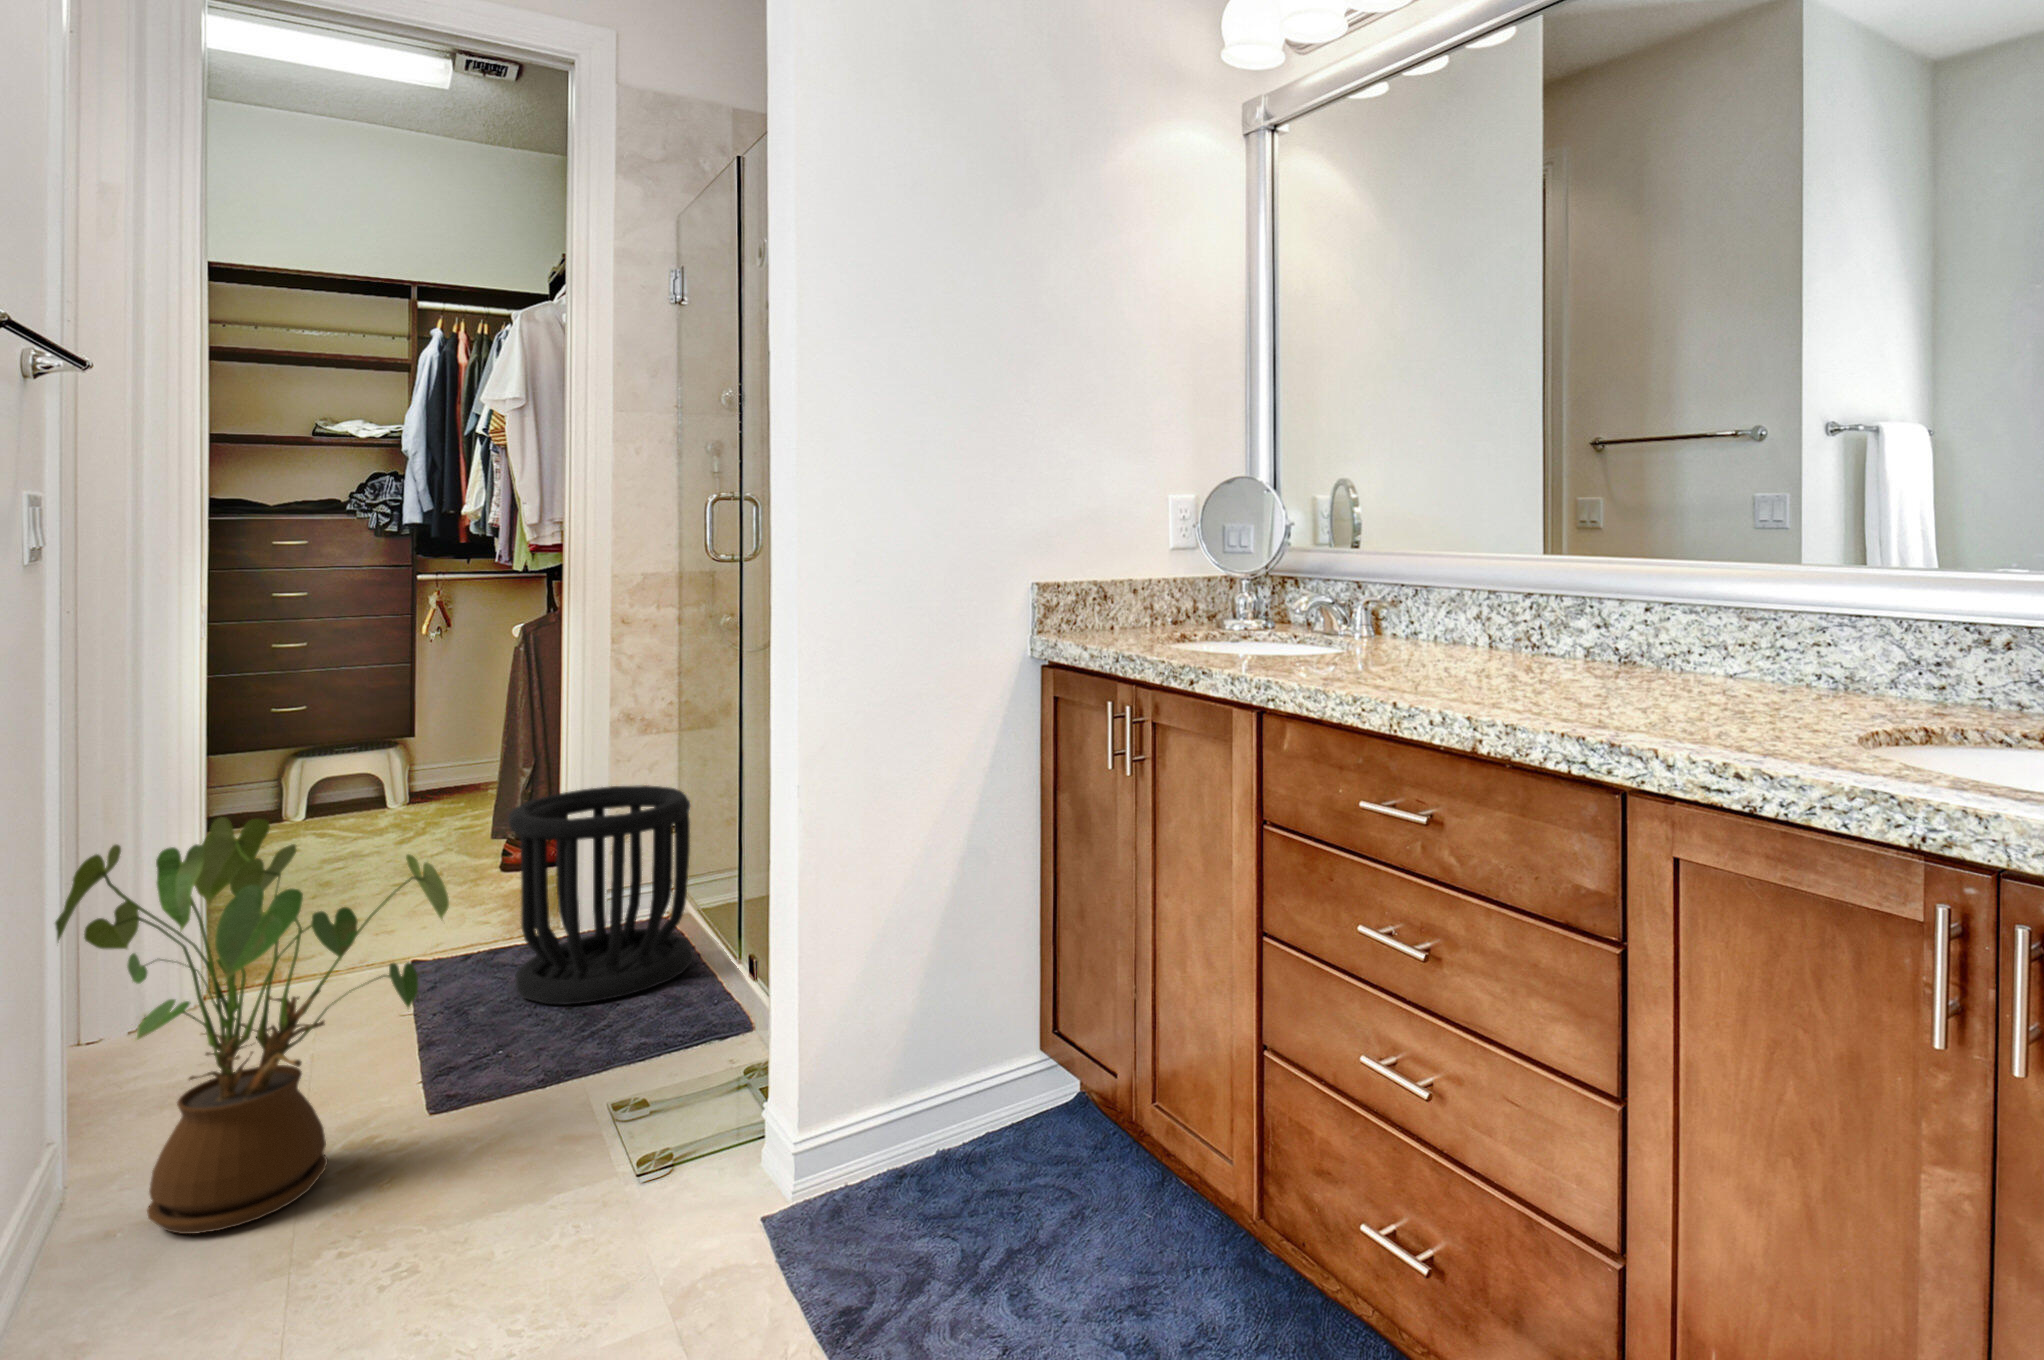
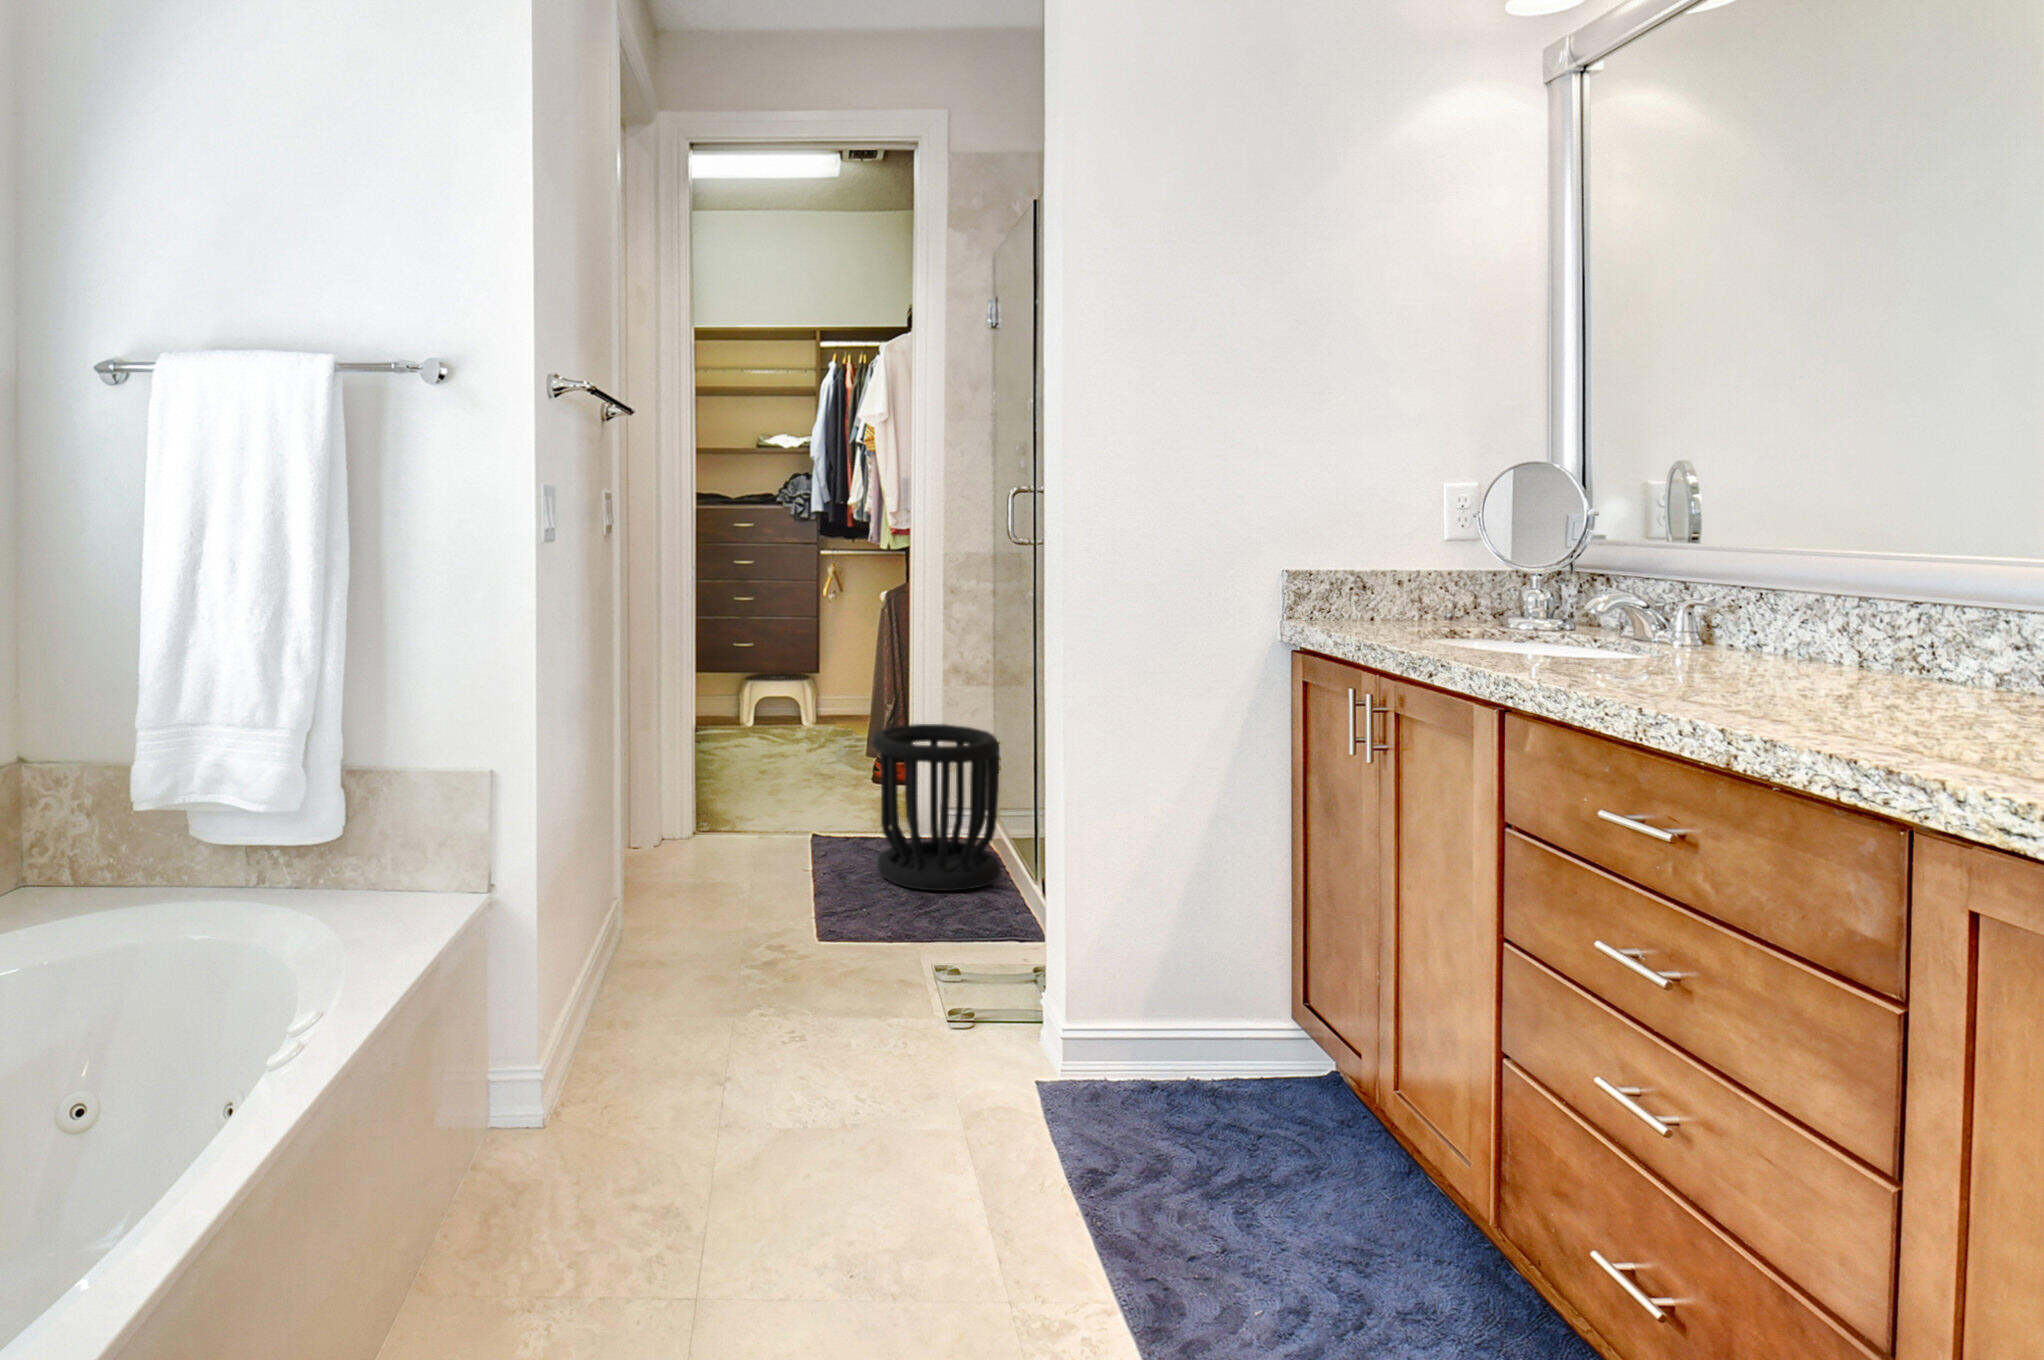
house plant: present [55,817,449,1234] -> none [629,710,833,978]

